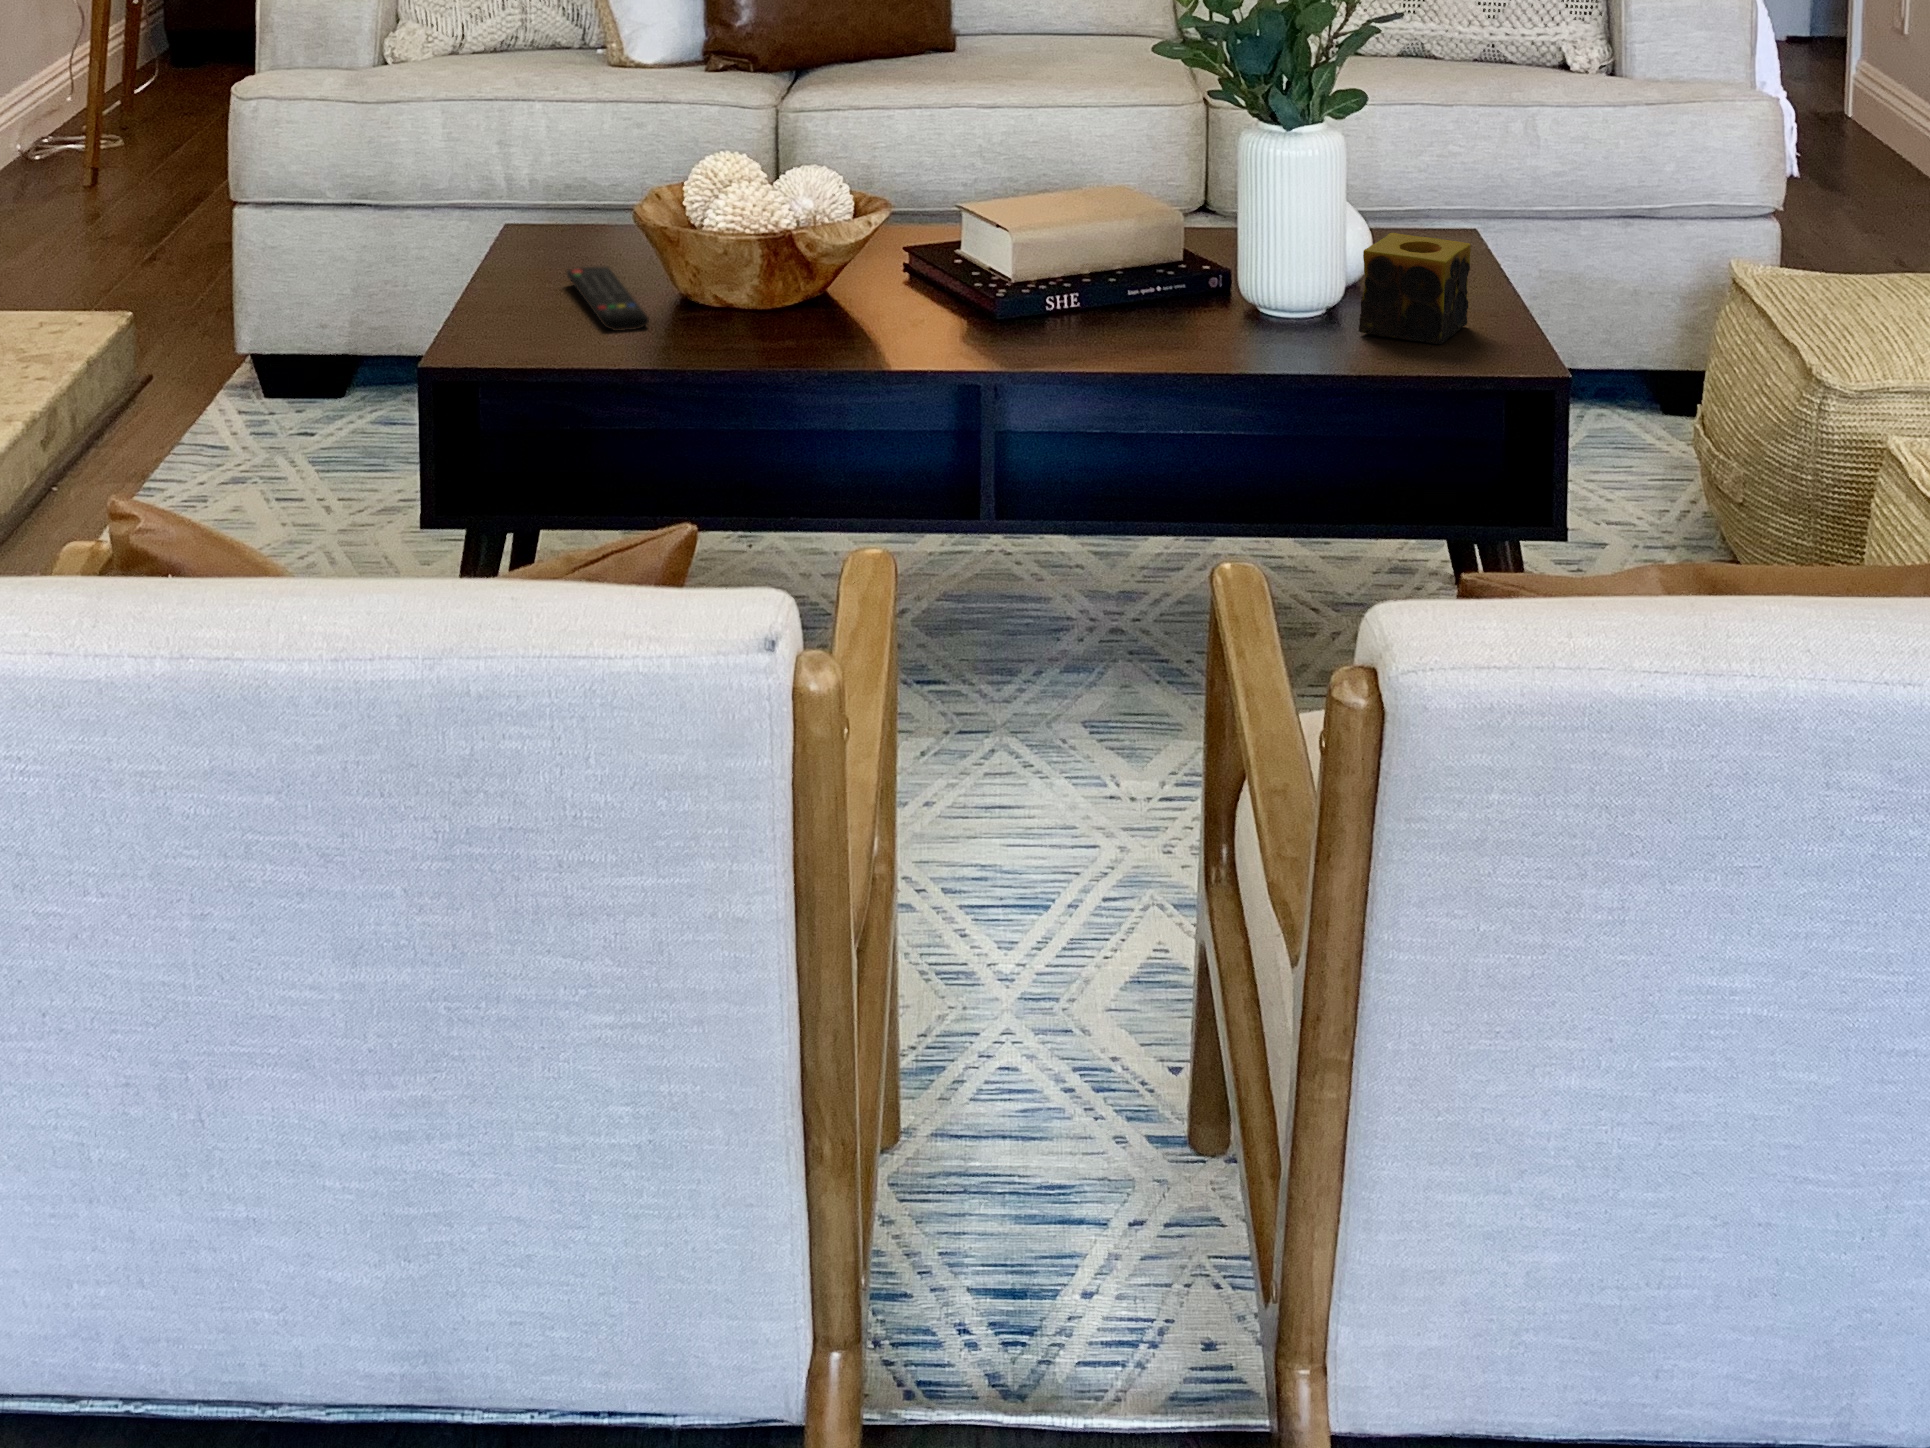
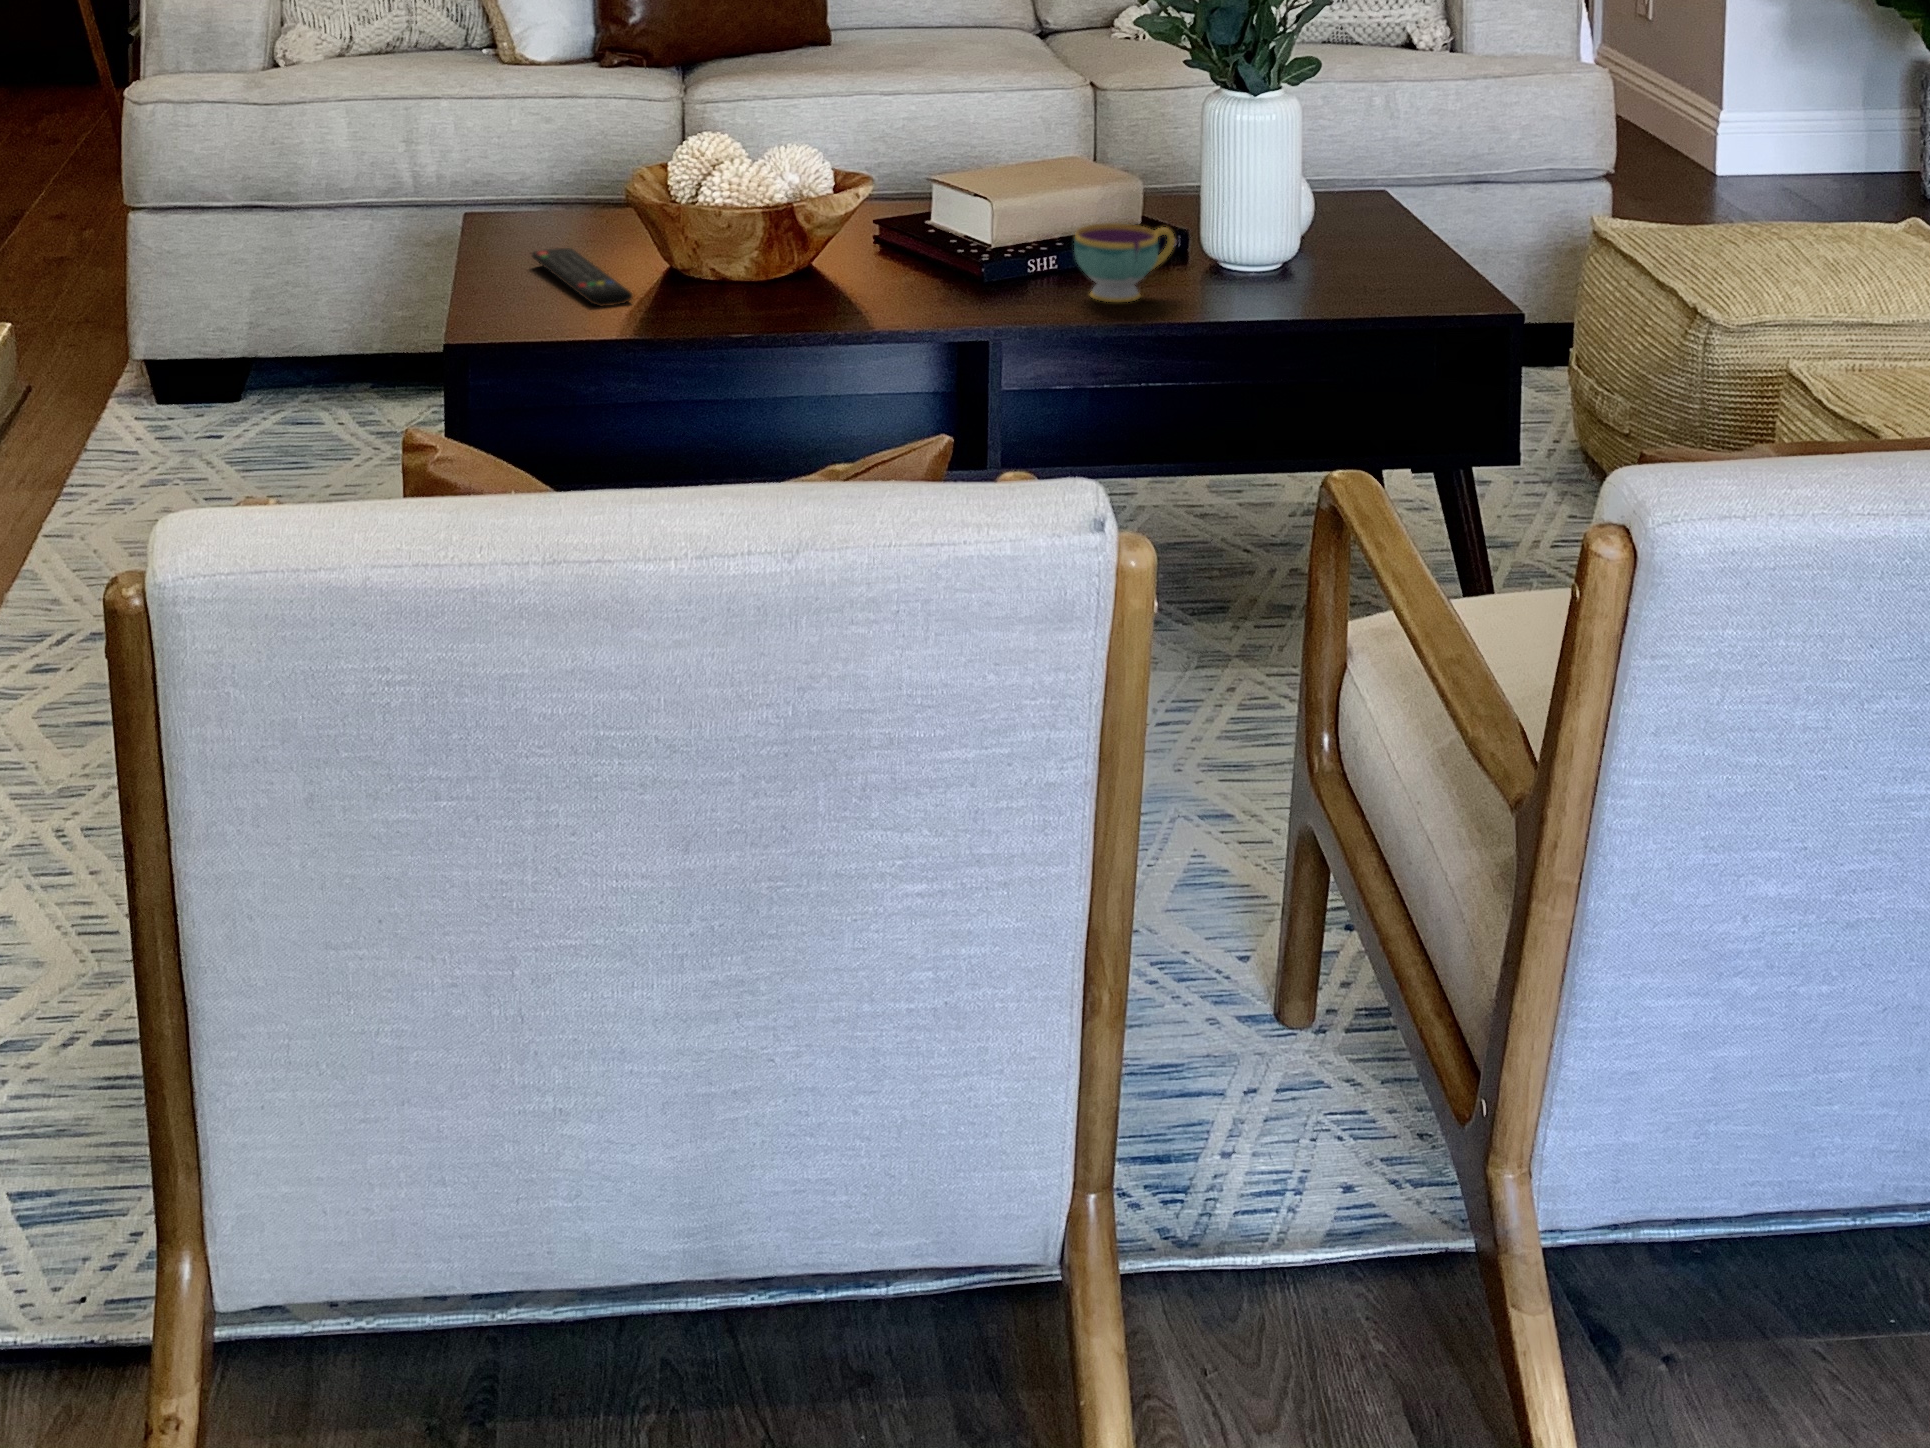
candle: present [1359,233,1471,344] -> none [1305,192,1403,293]
teacup: none [1107,260,1216,345] -> present [1074,223,1175,302]

